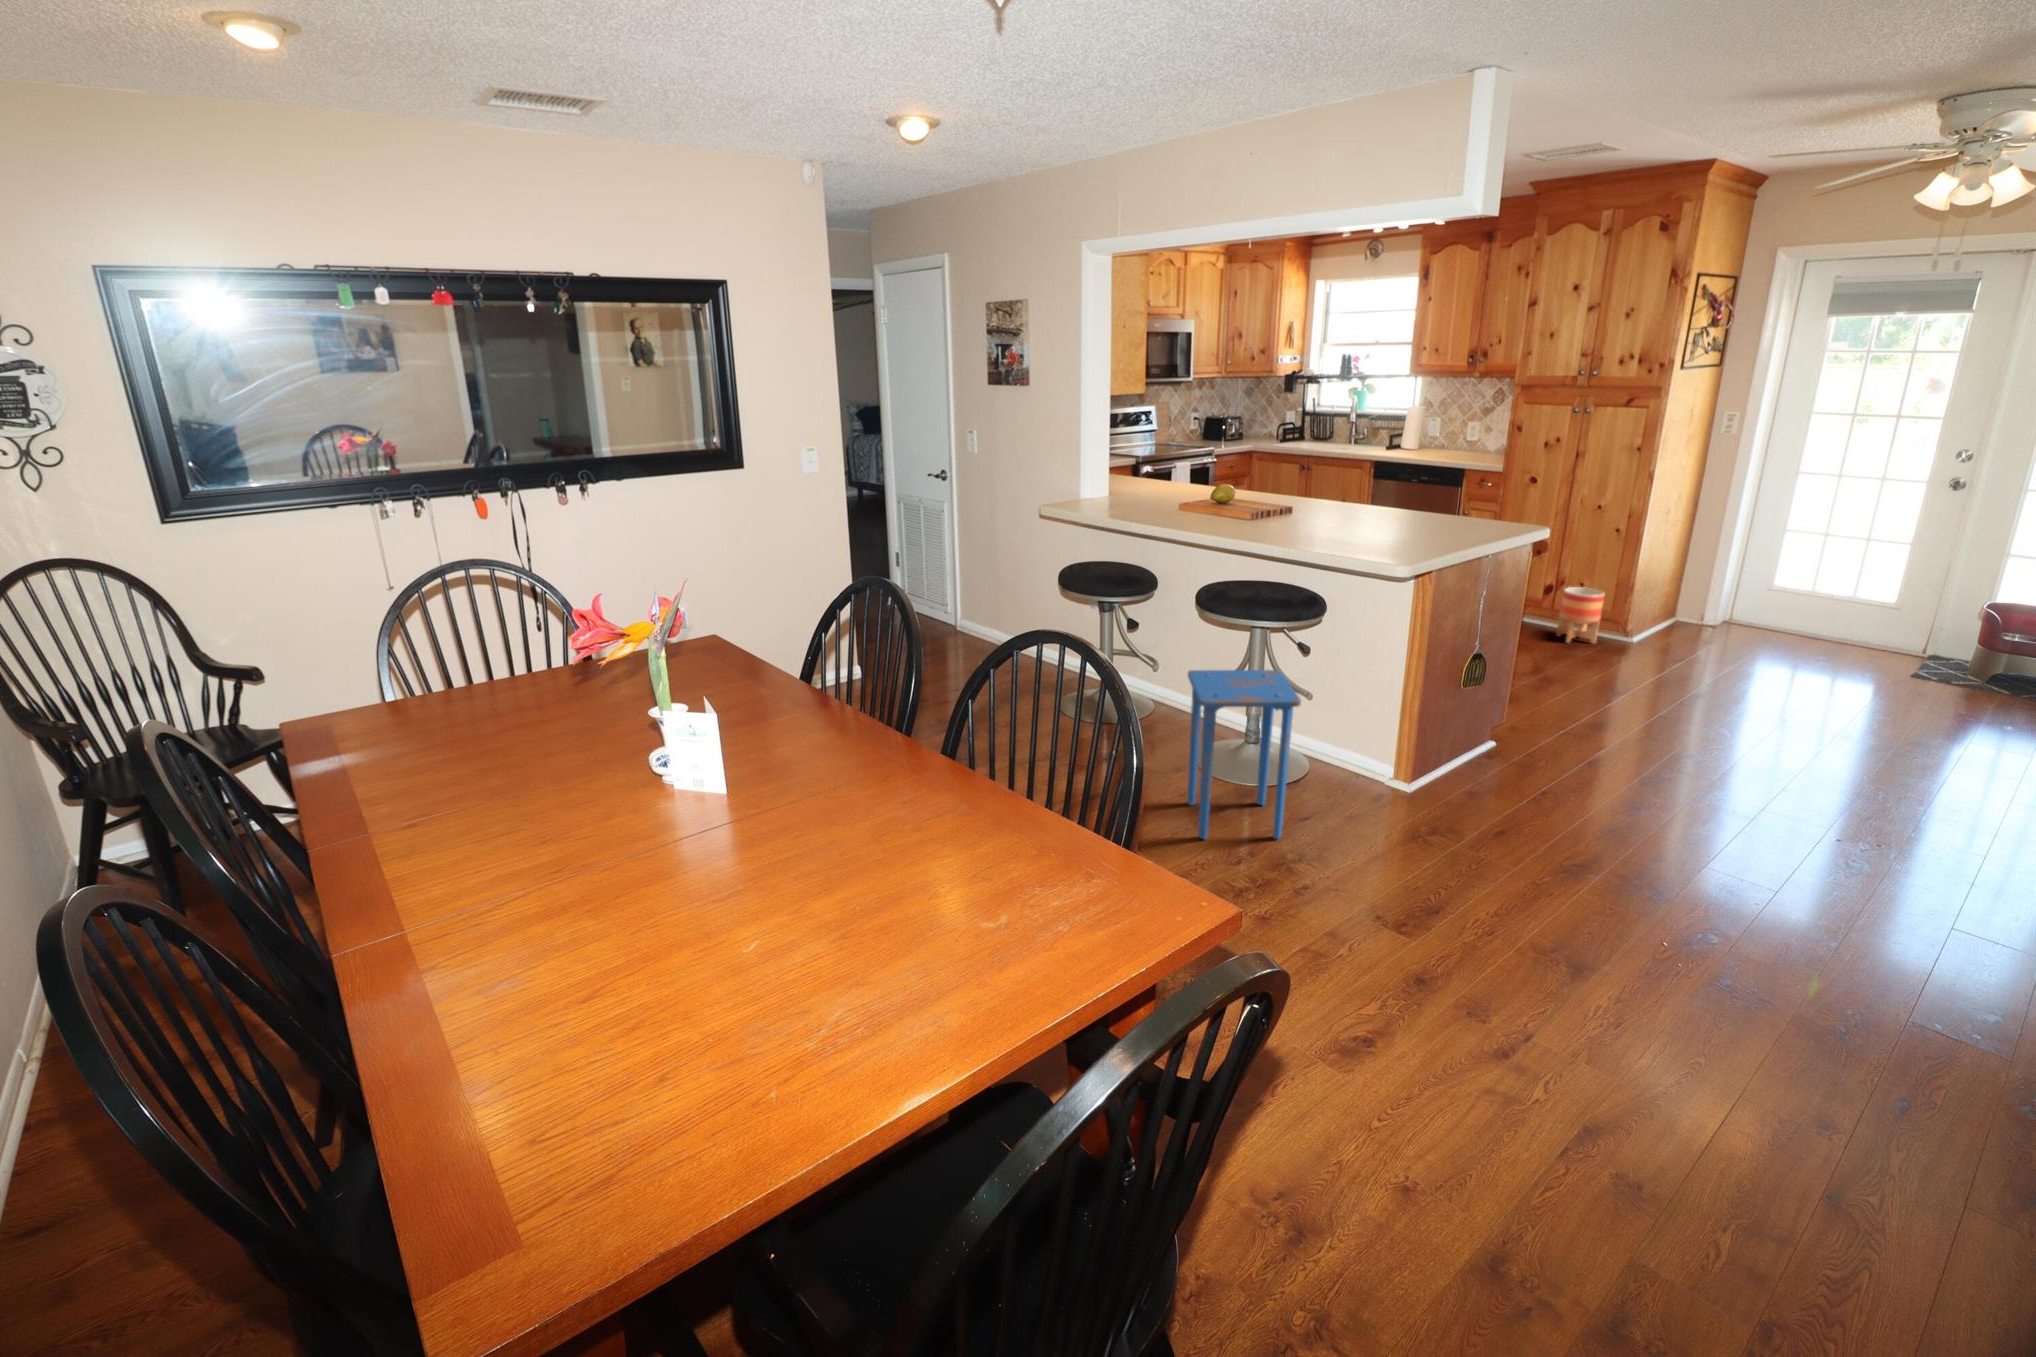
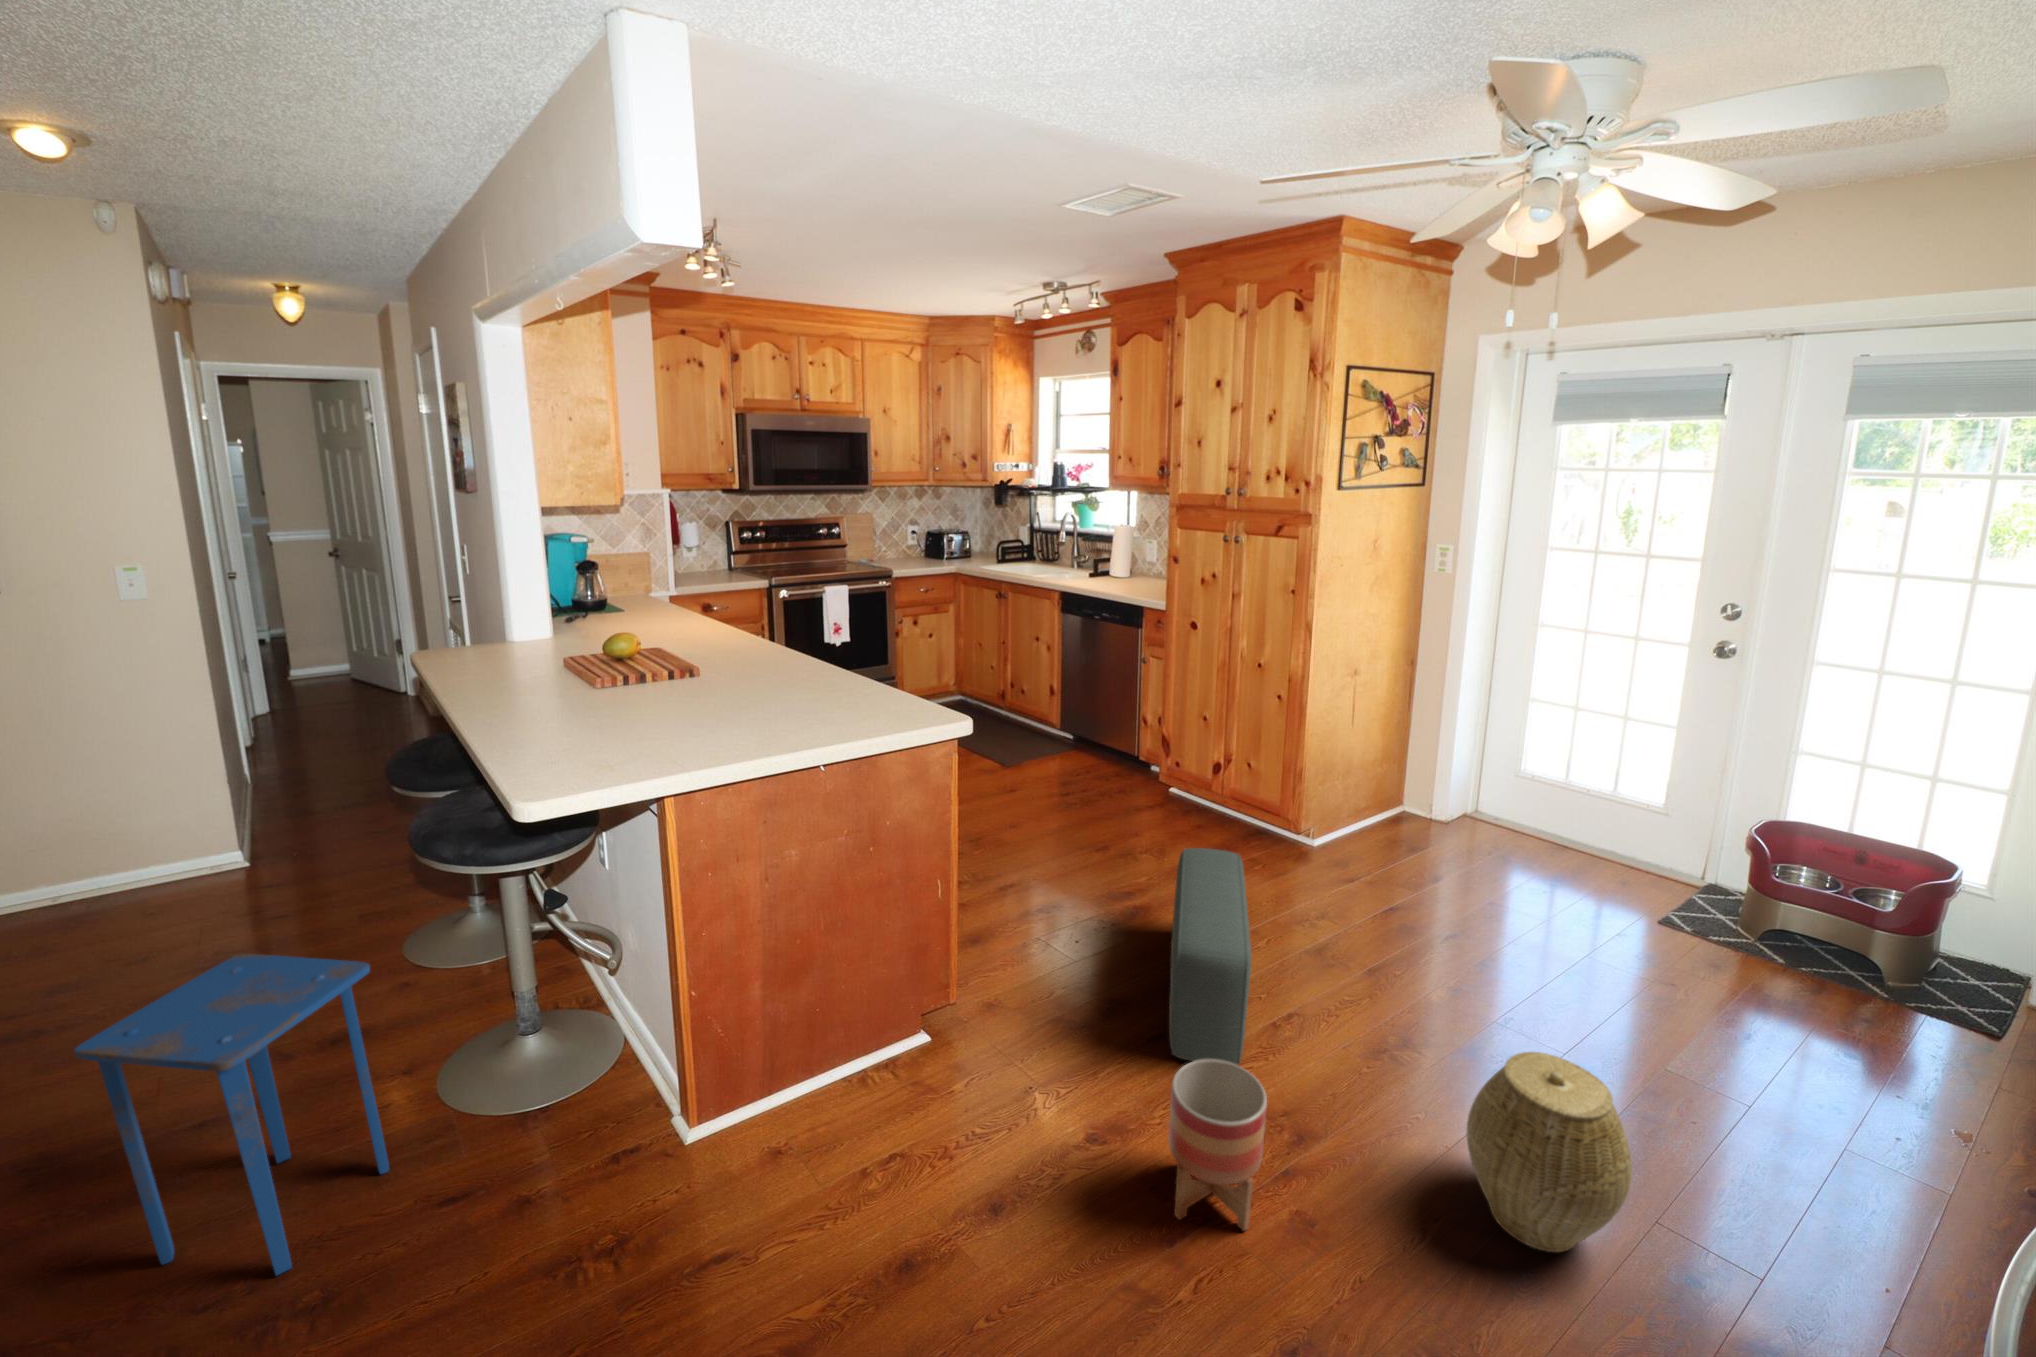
planter: present [1556,587,1605,644] -> present [1169,1059,1267,1231]
pouf: none [1599,624,1728,741] -> present [1169,848,1251,1065]
woven basket: none [1895,692,2006,795] -> present [1467,1052,1632,1252]

